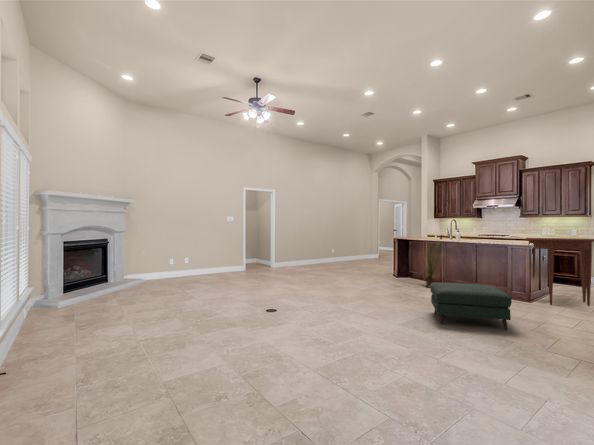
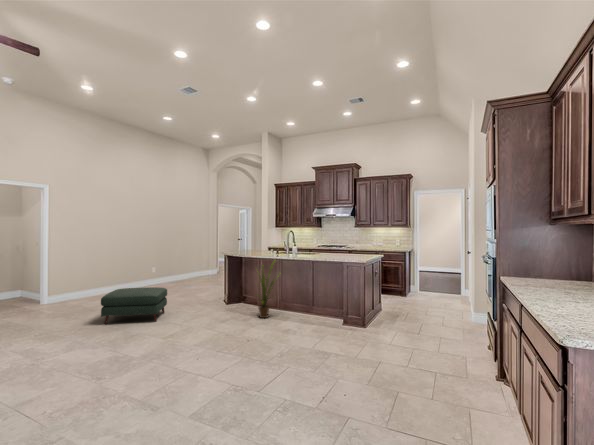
console table: present [526,238,594,306] -> none [362,253,420,329]
ottoman: present [431,283,512,330] -> present [101,287,167,324]

